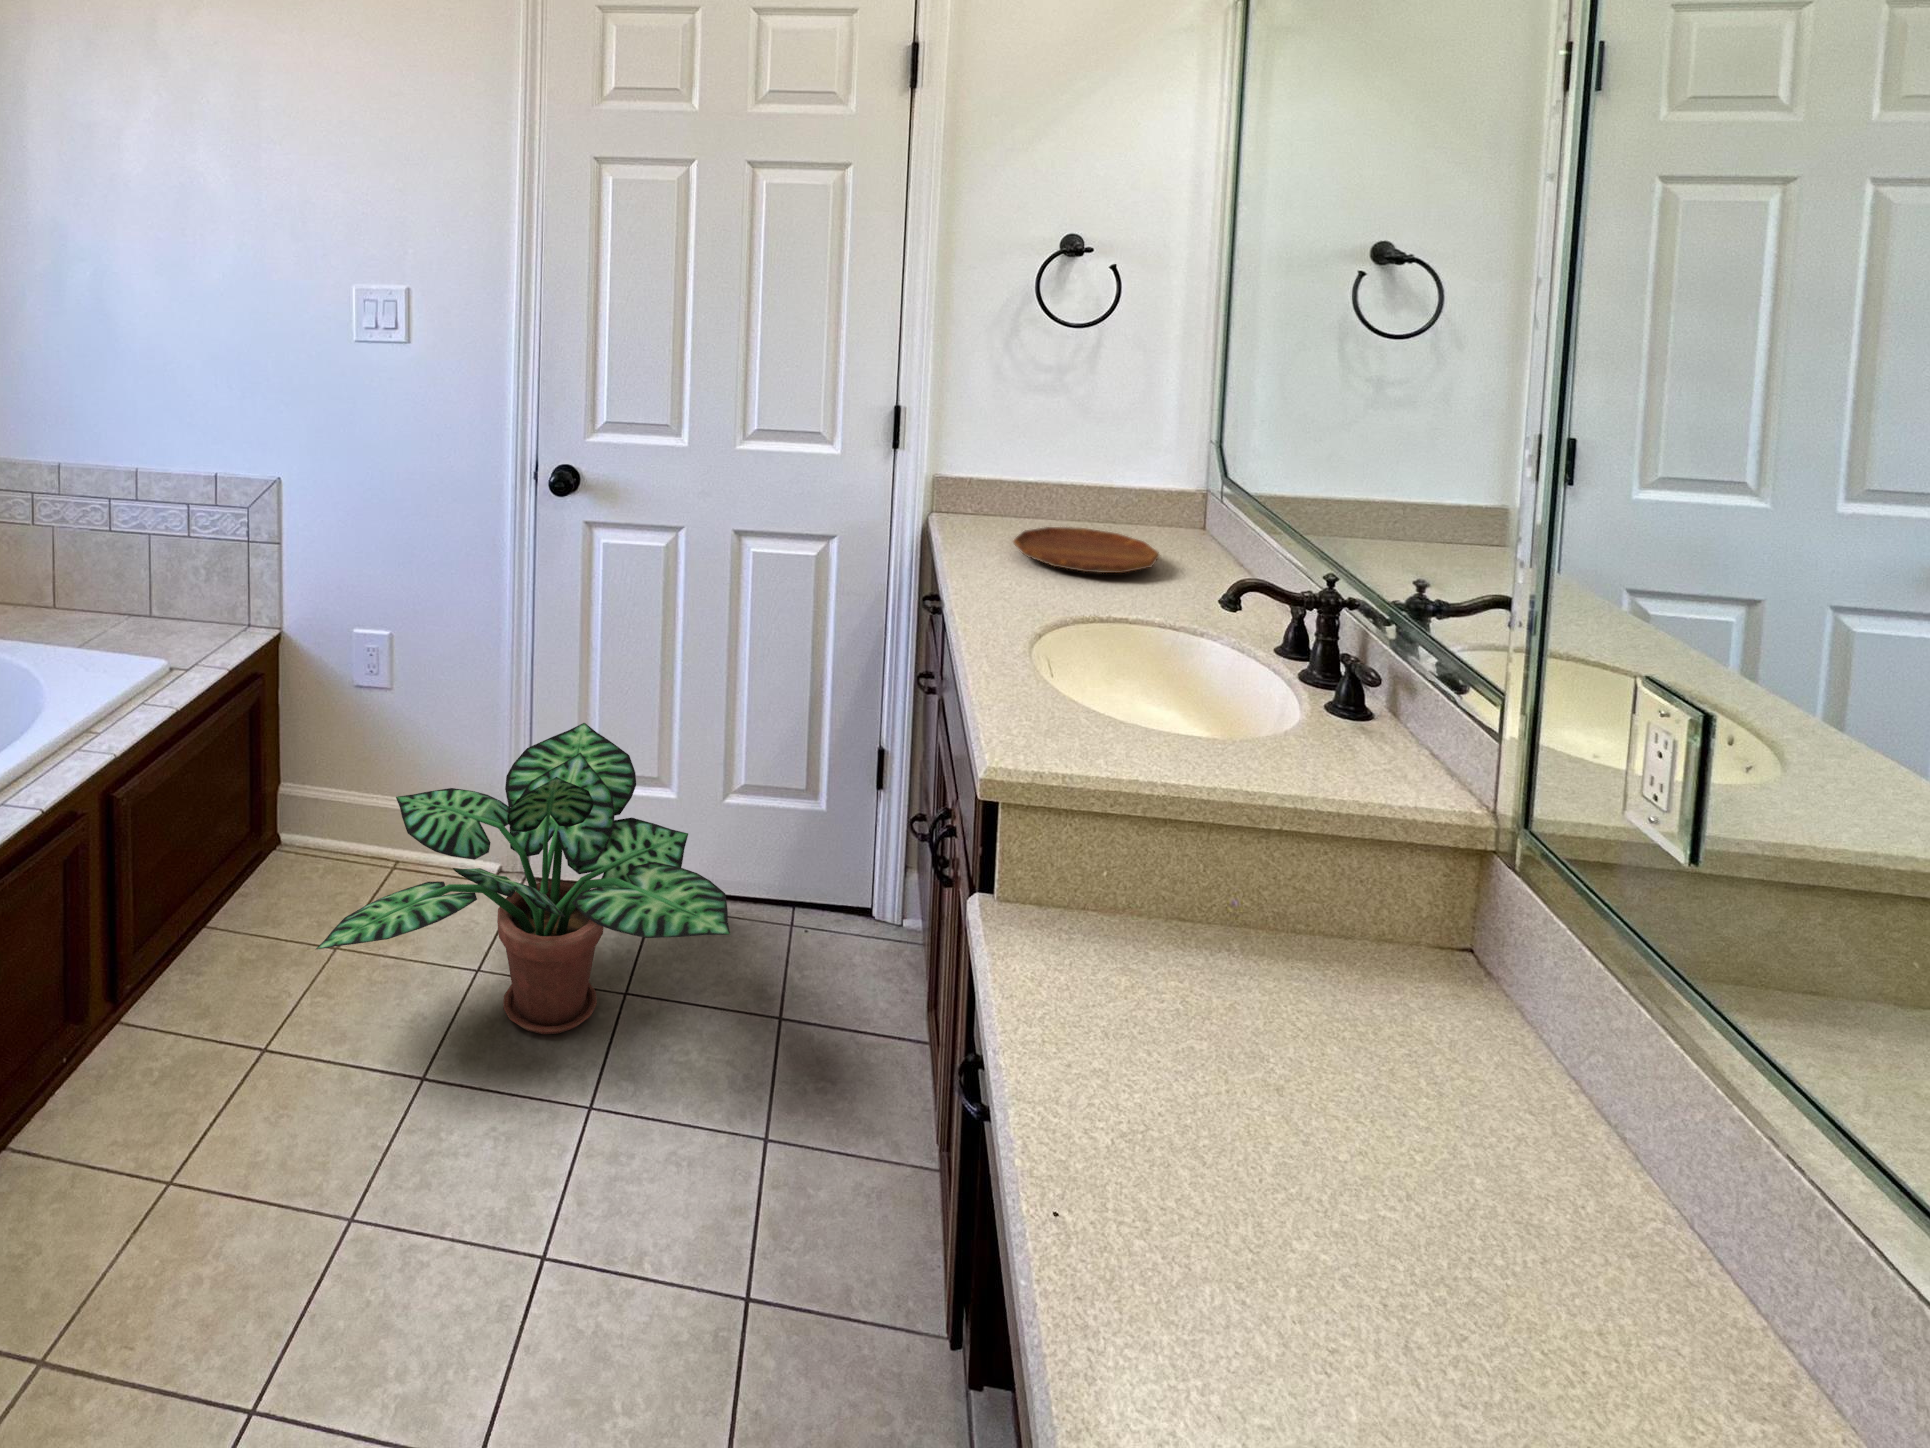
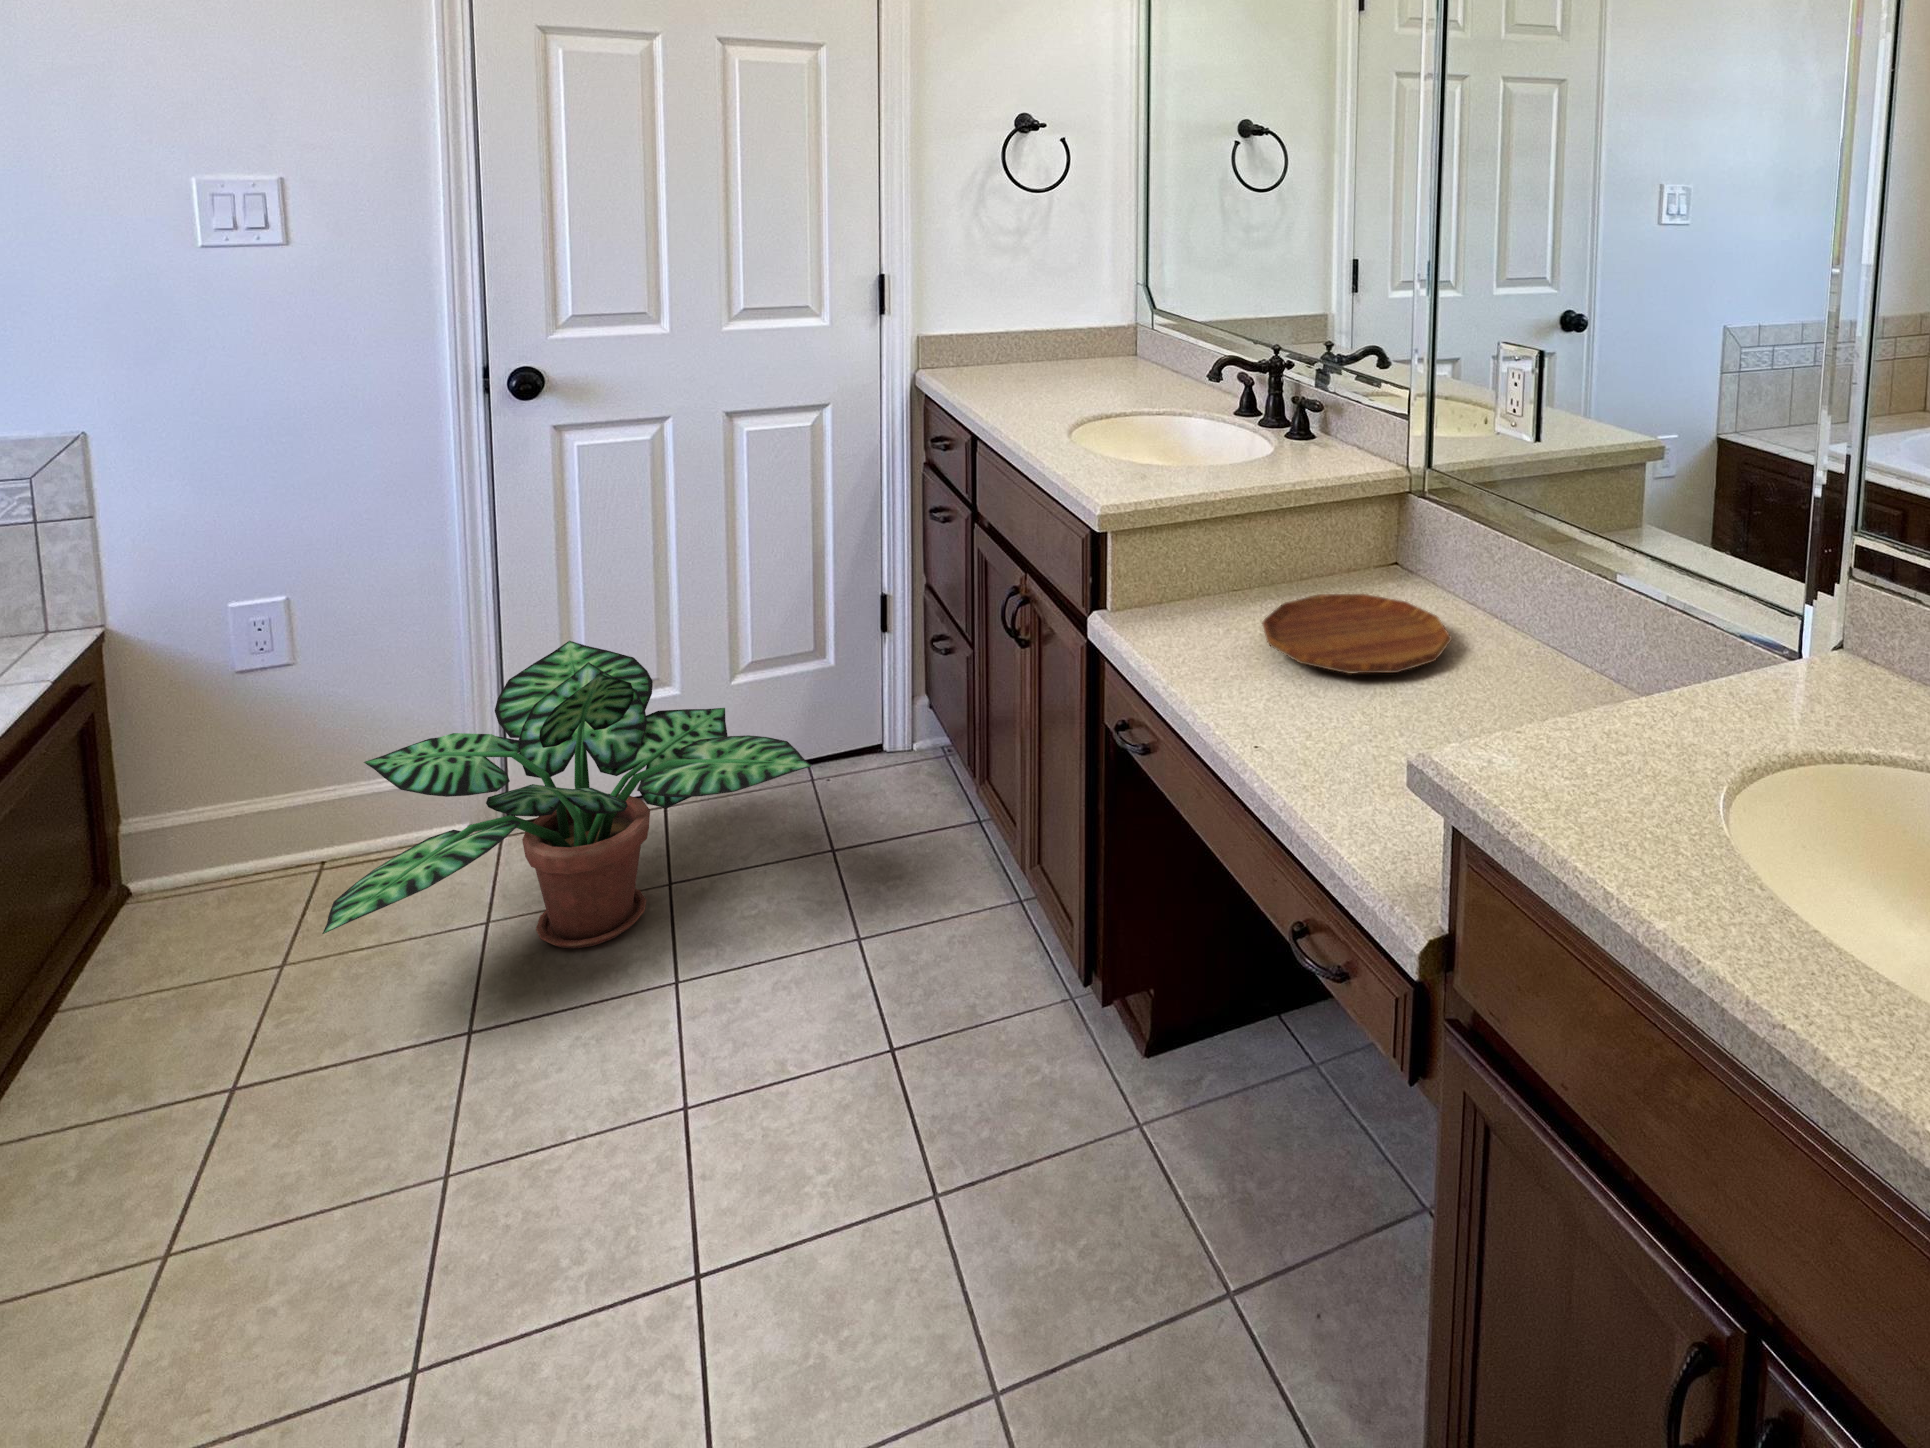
tray: present [1013,527,1160,573] -> present [1262,594,1451,674]

